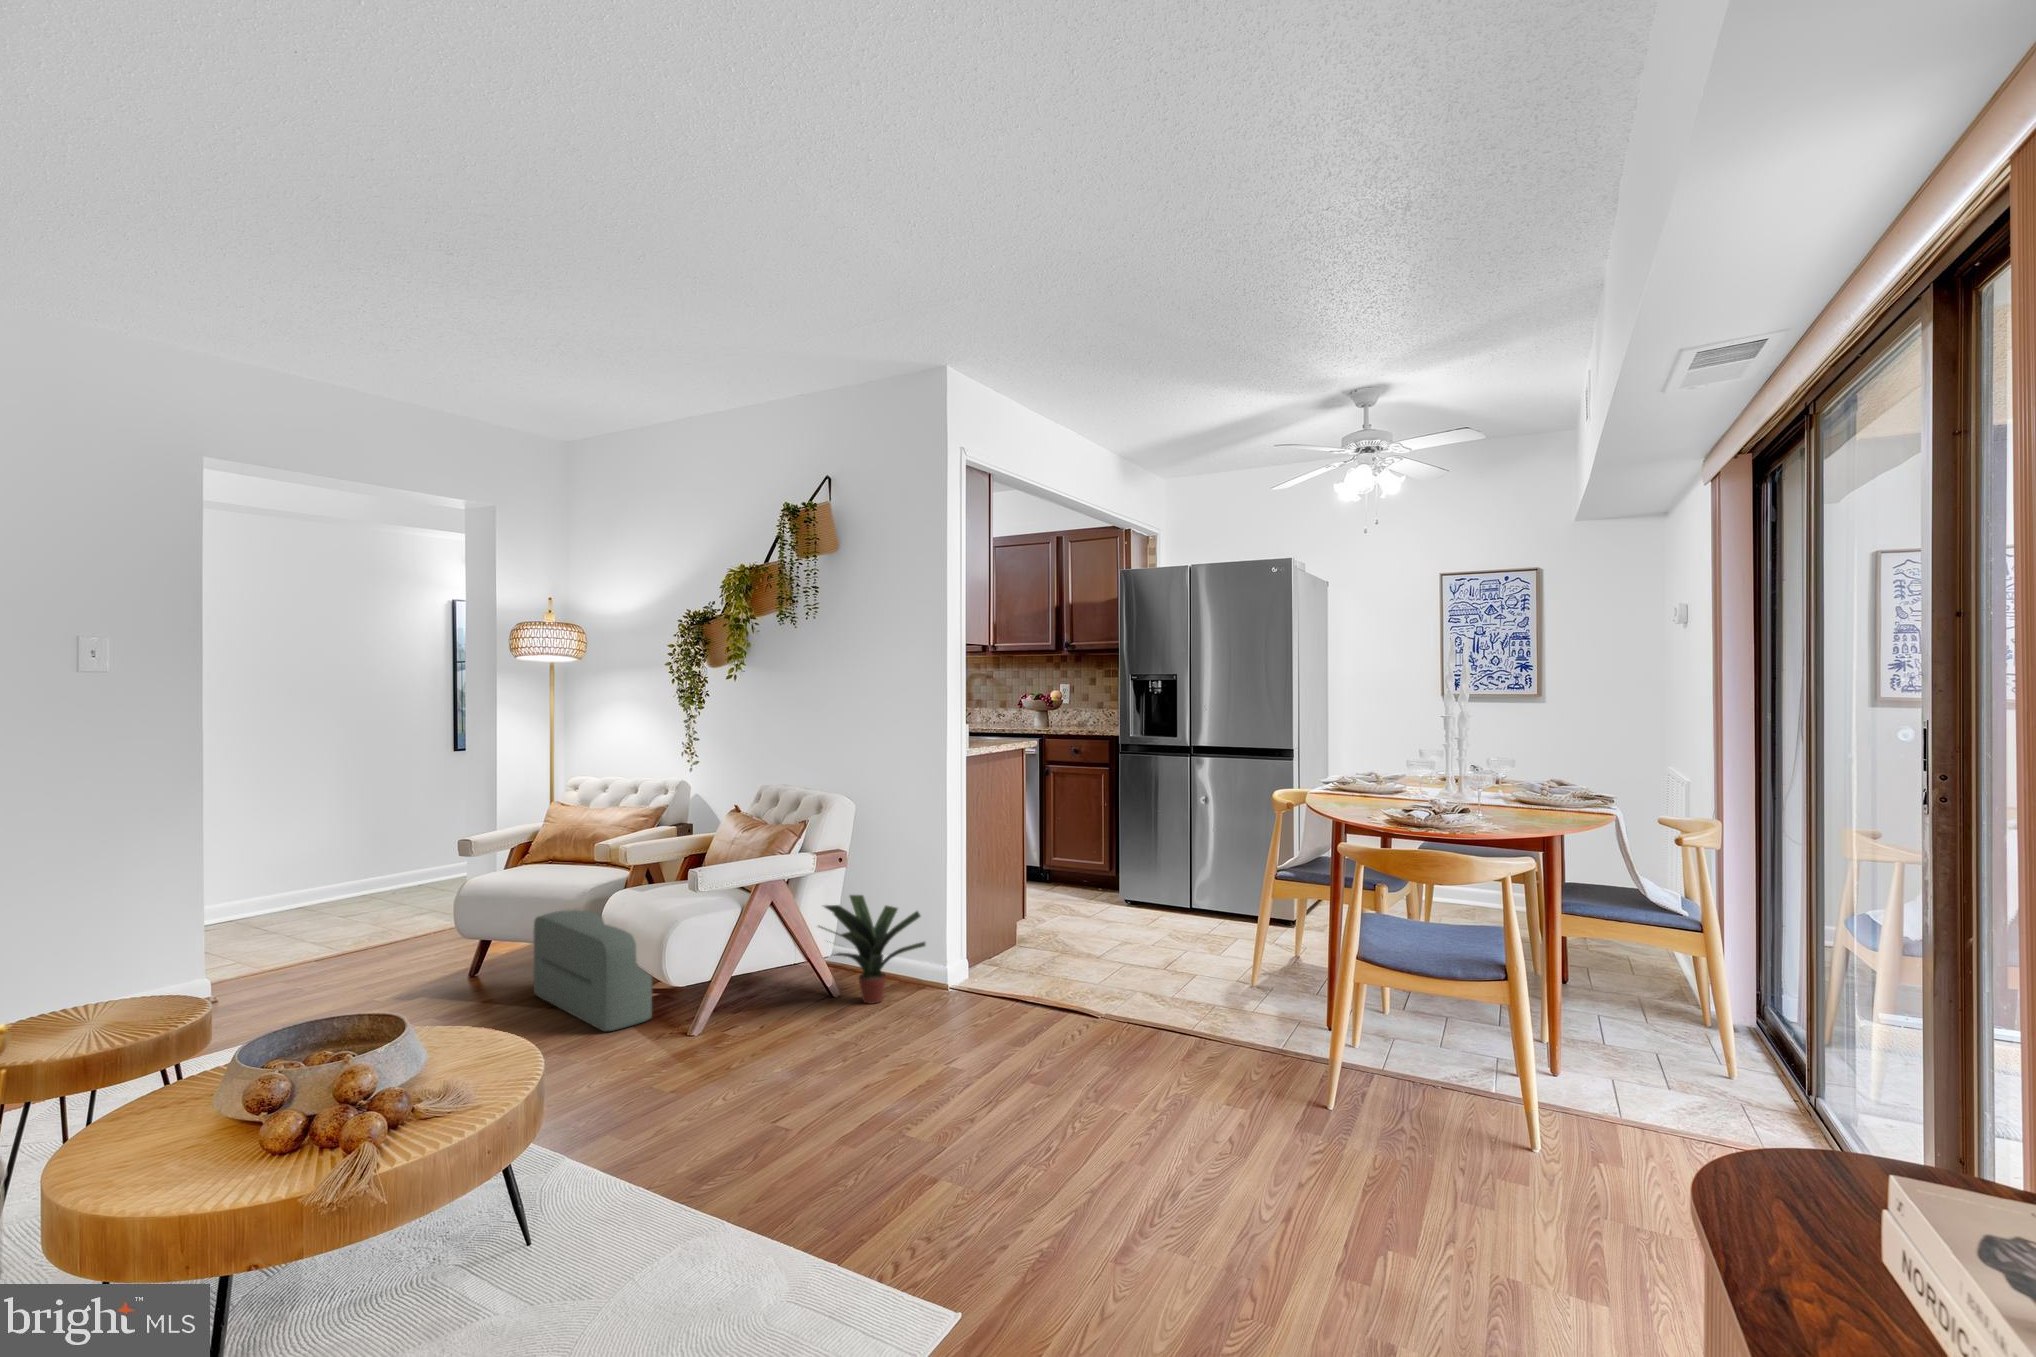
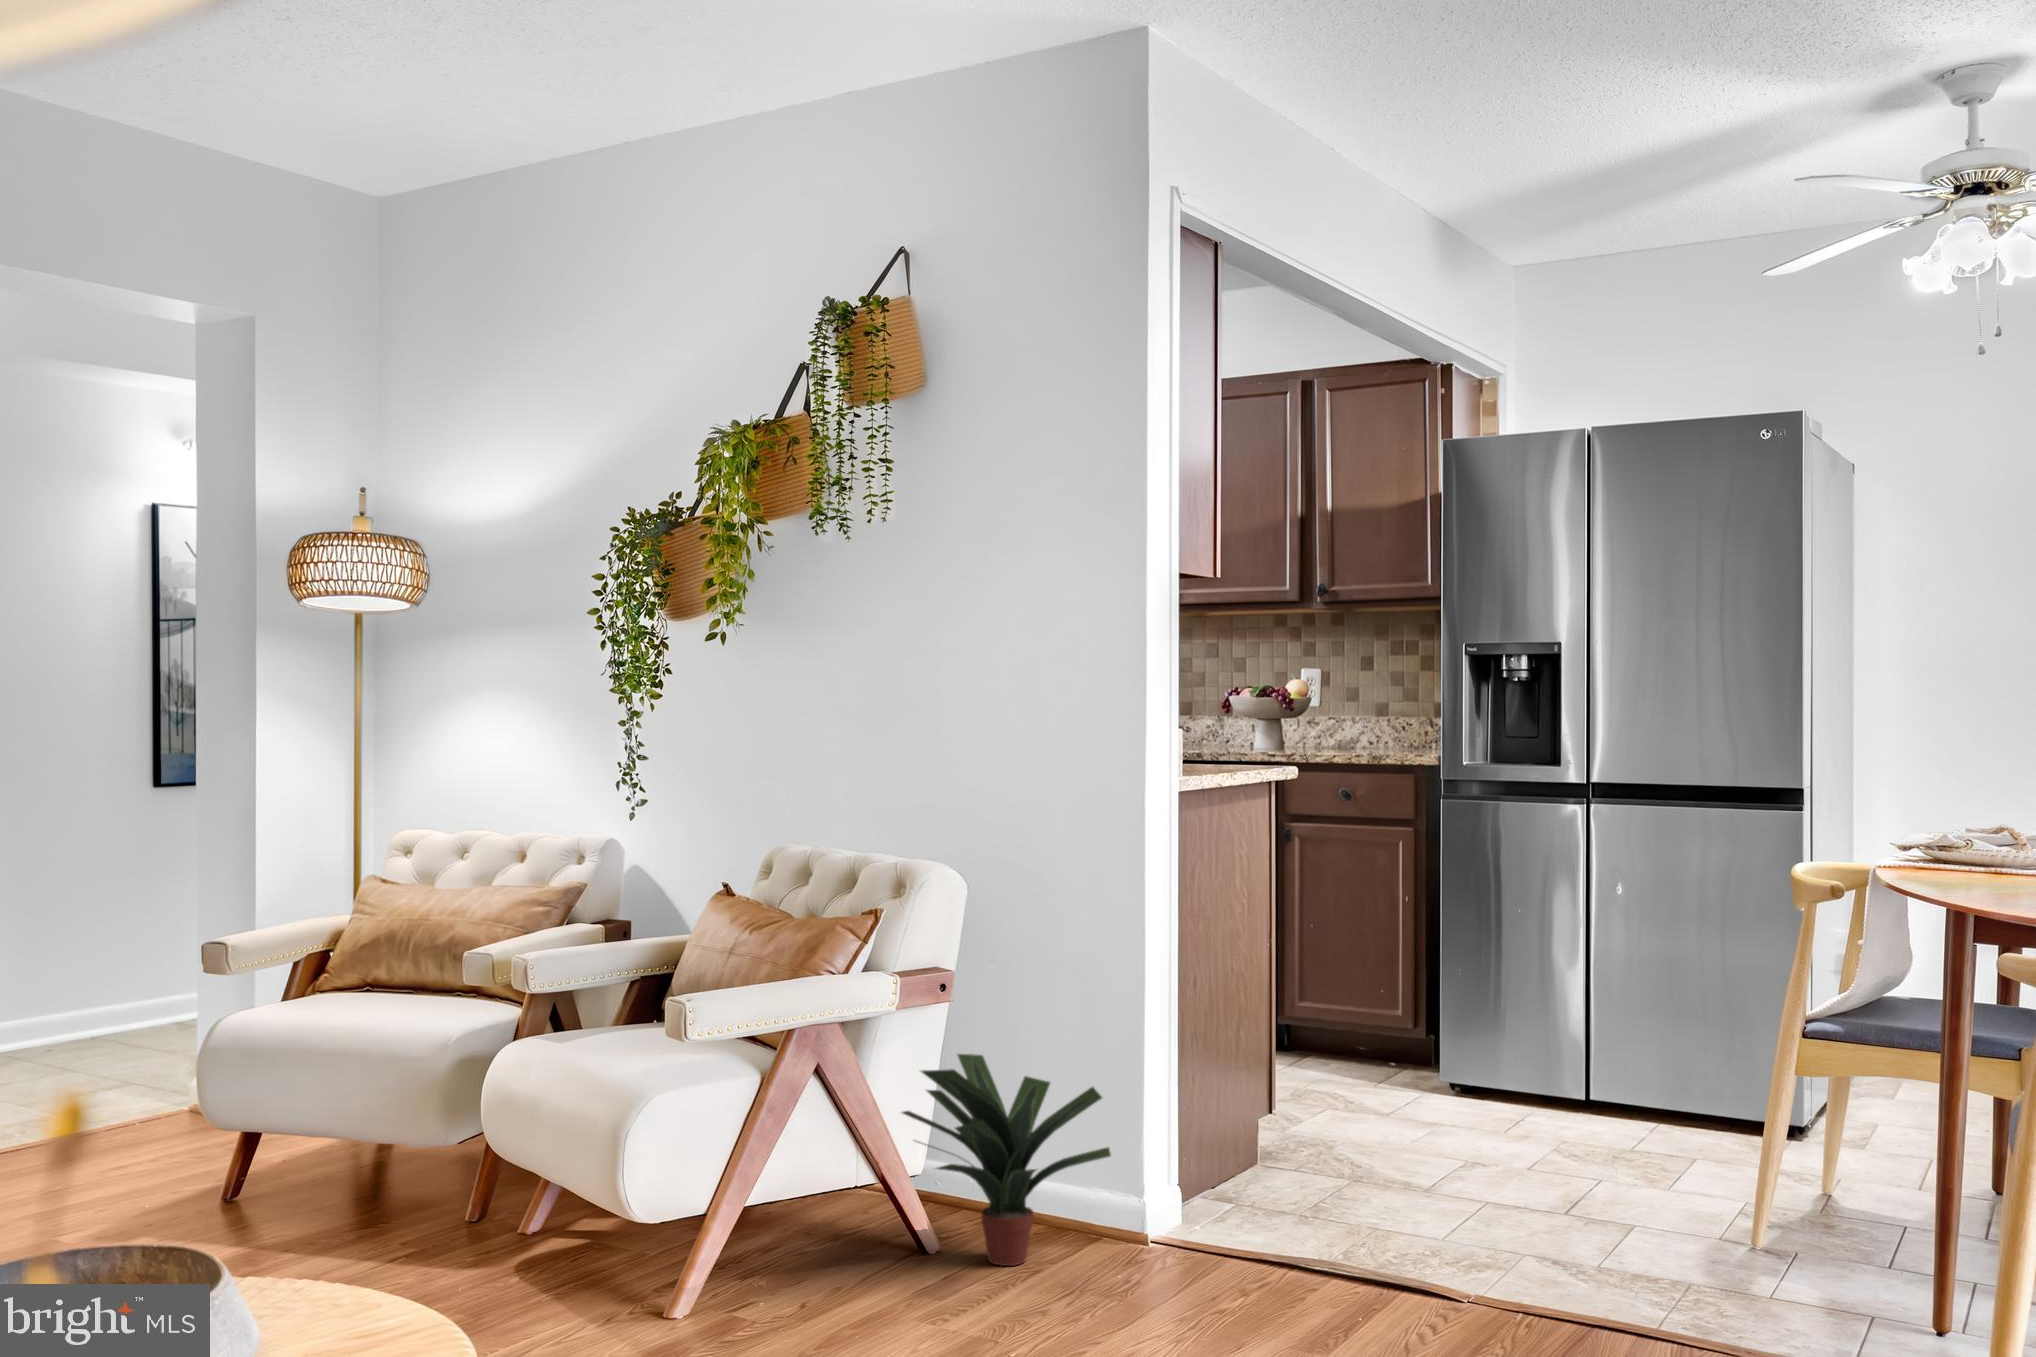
pouf: present [534,910,652,1031] -> none [357,1071,594,1304]

